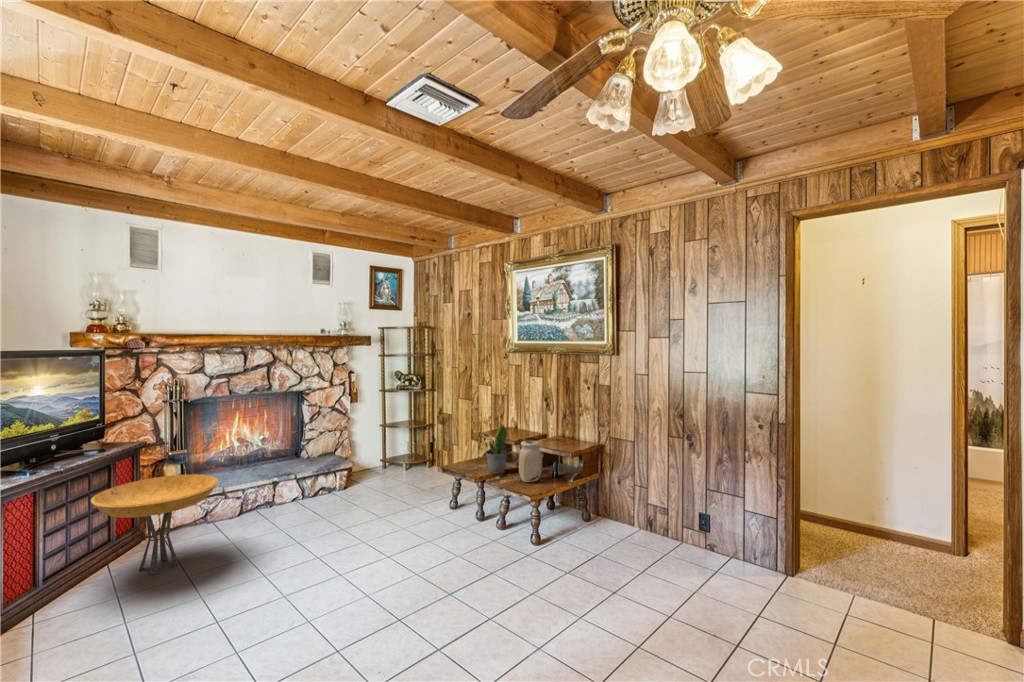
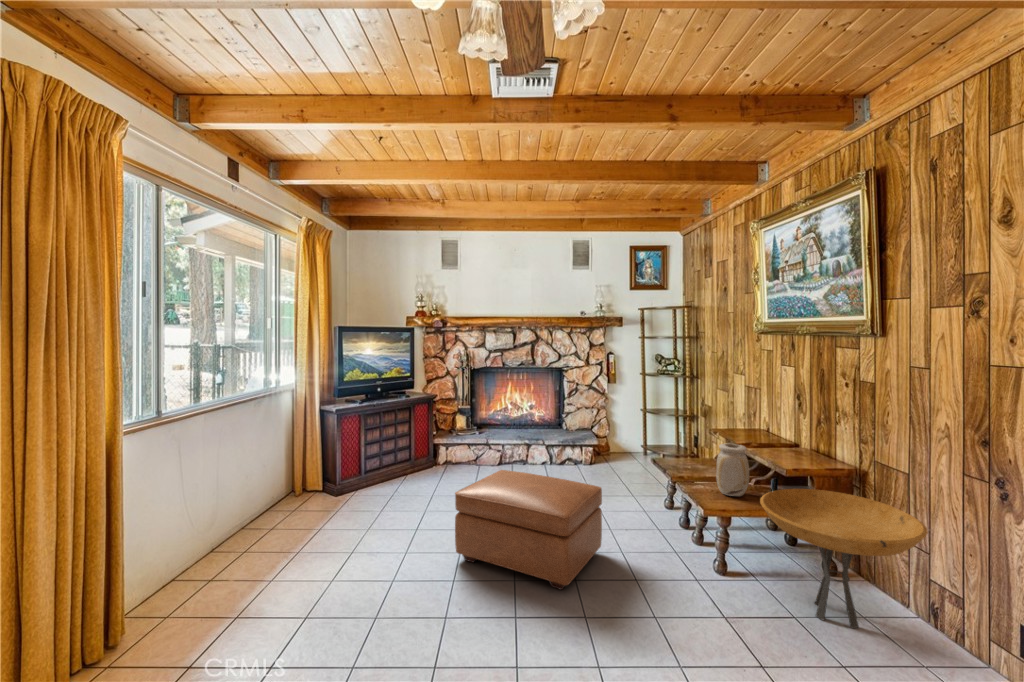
potted plant: present [486,424,507,474] -> none [691,419,720,479]
side table: present [91,474,218,574] -> present [760,489,928,628]
ottoman: none [310,500,457,624] -> present [455,470,602,590]

